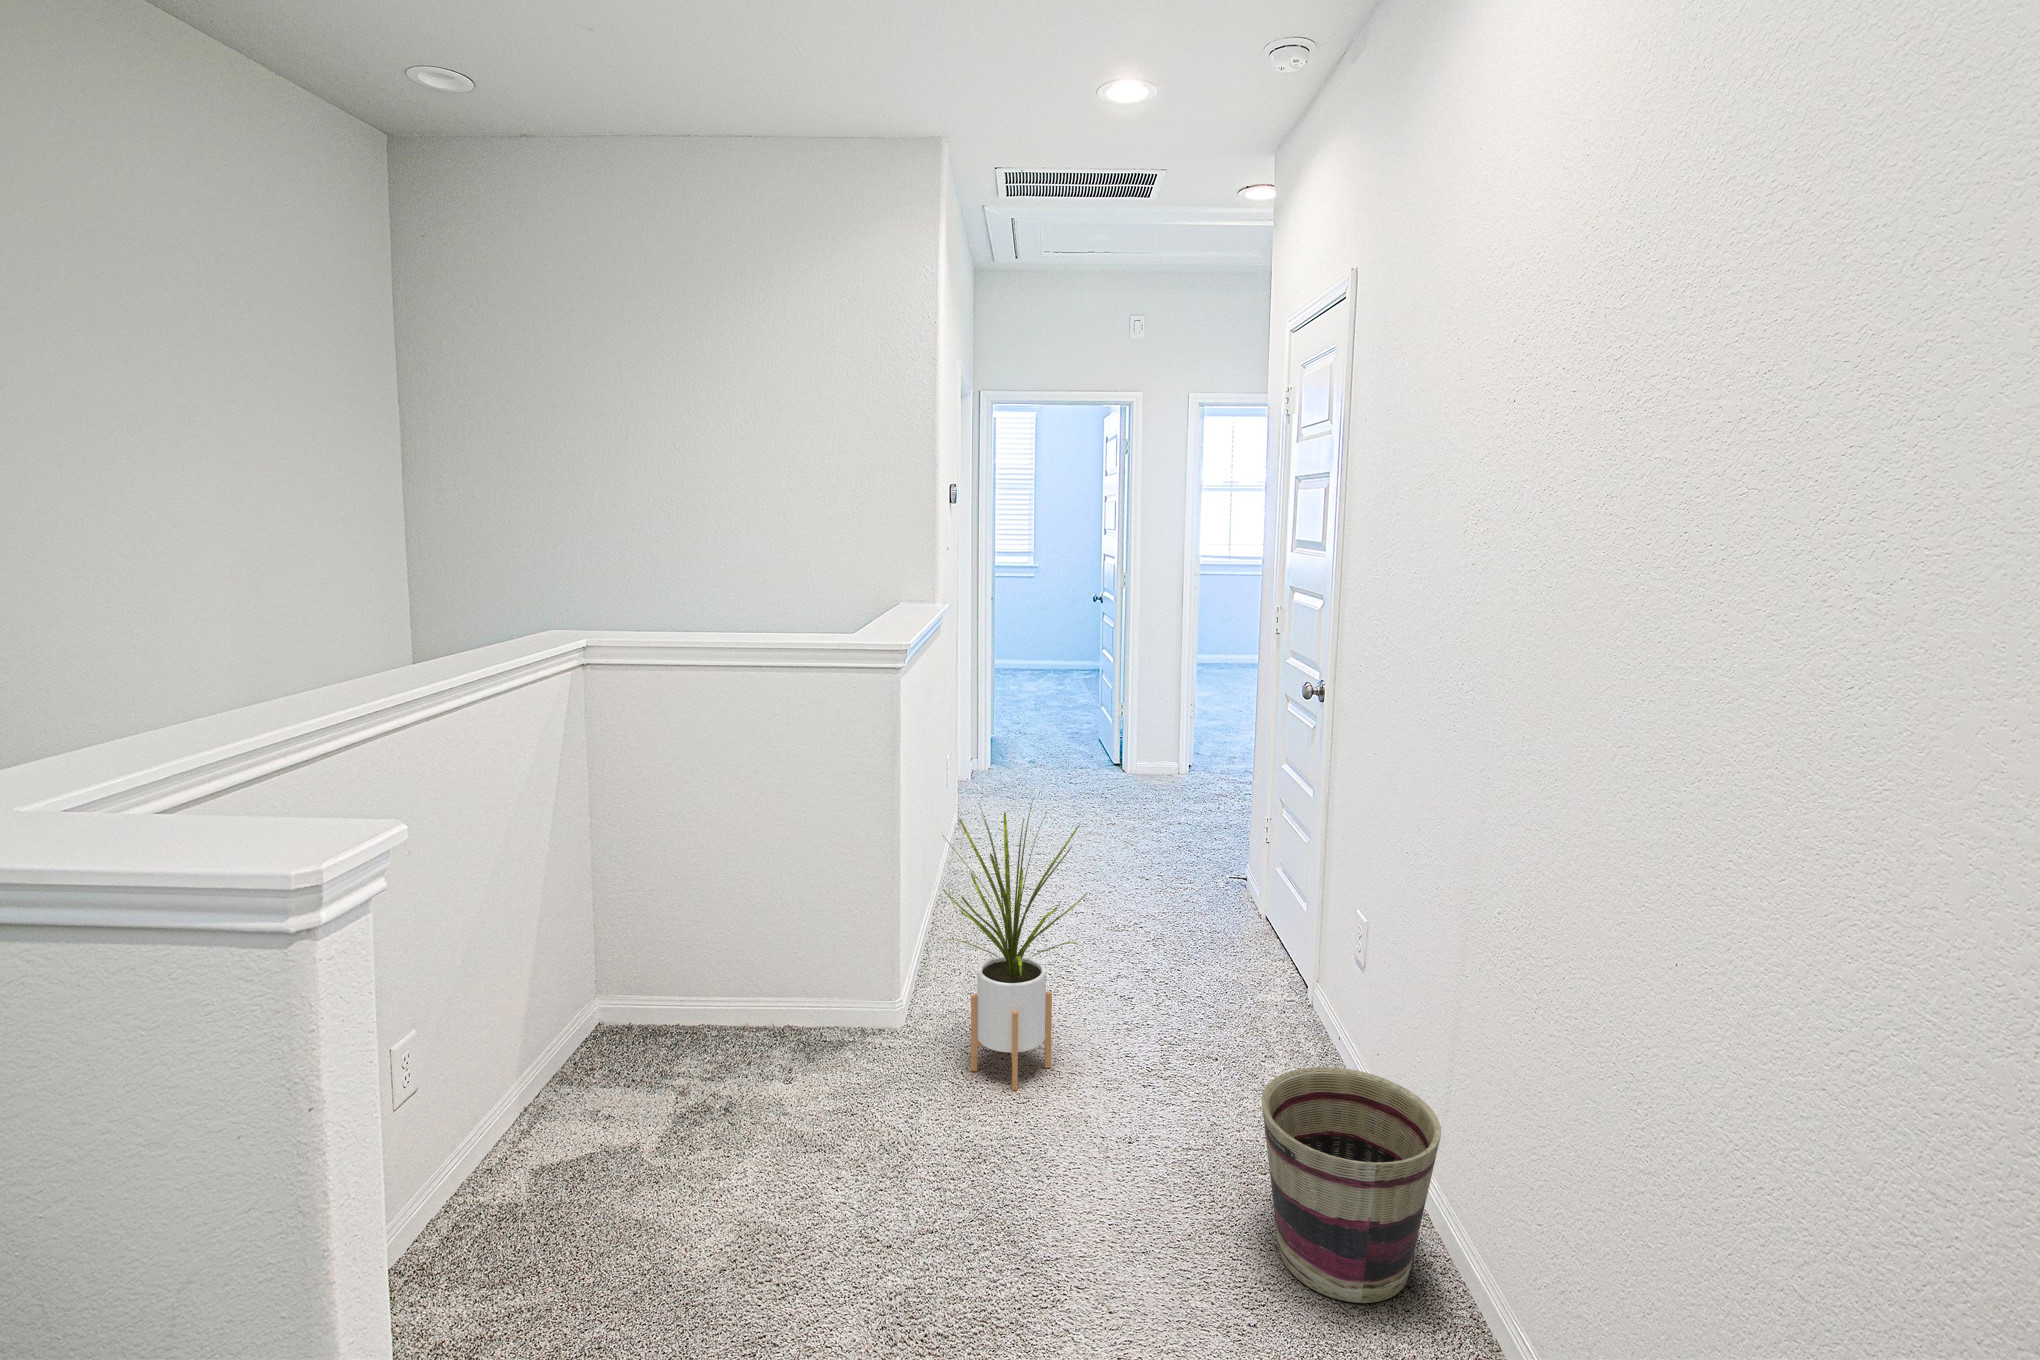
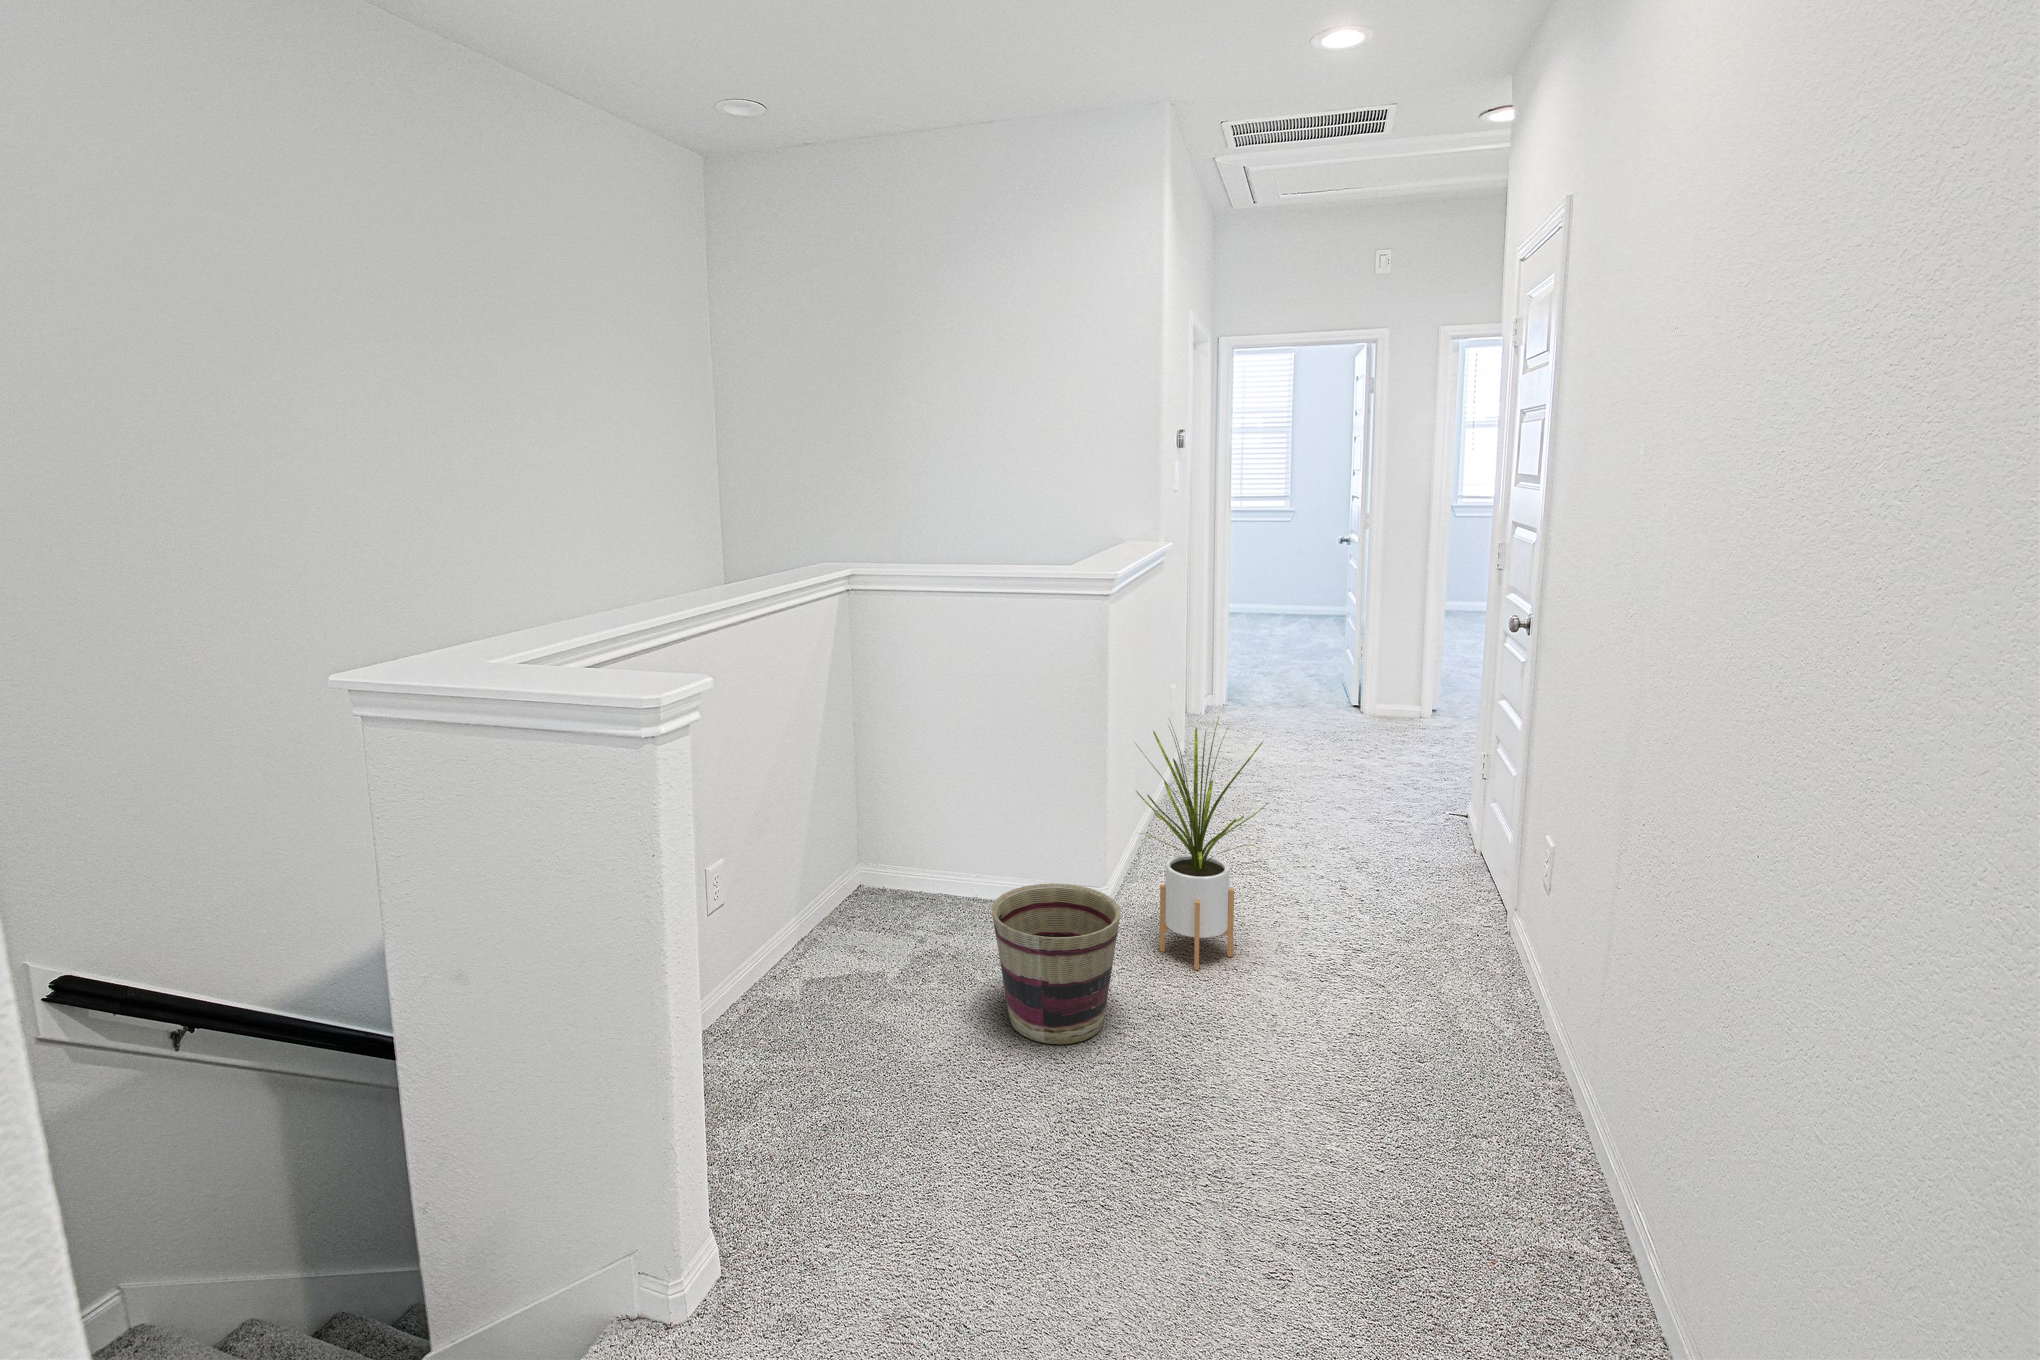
basket: present [1262,1067,1441,1303] -> present [991,883,1121,1044]

